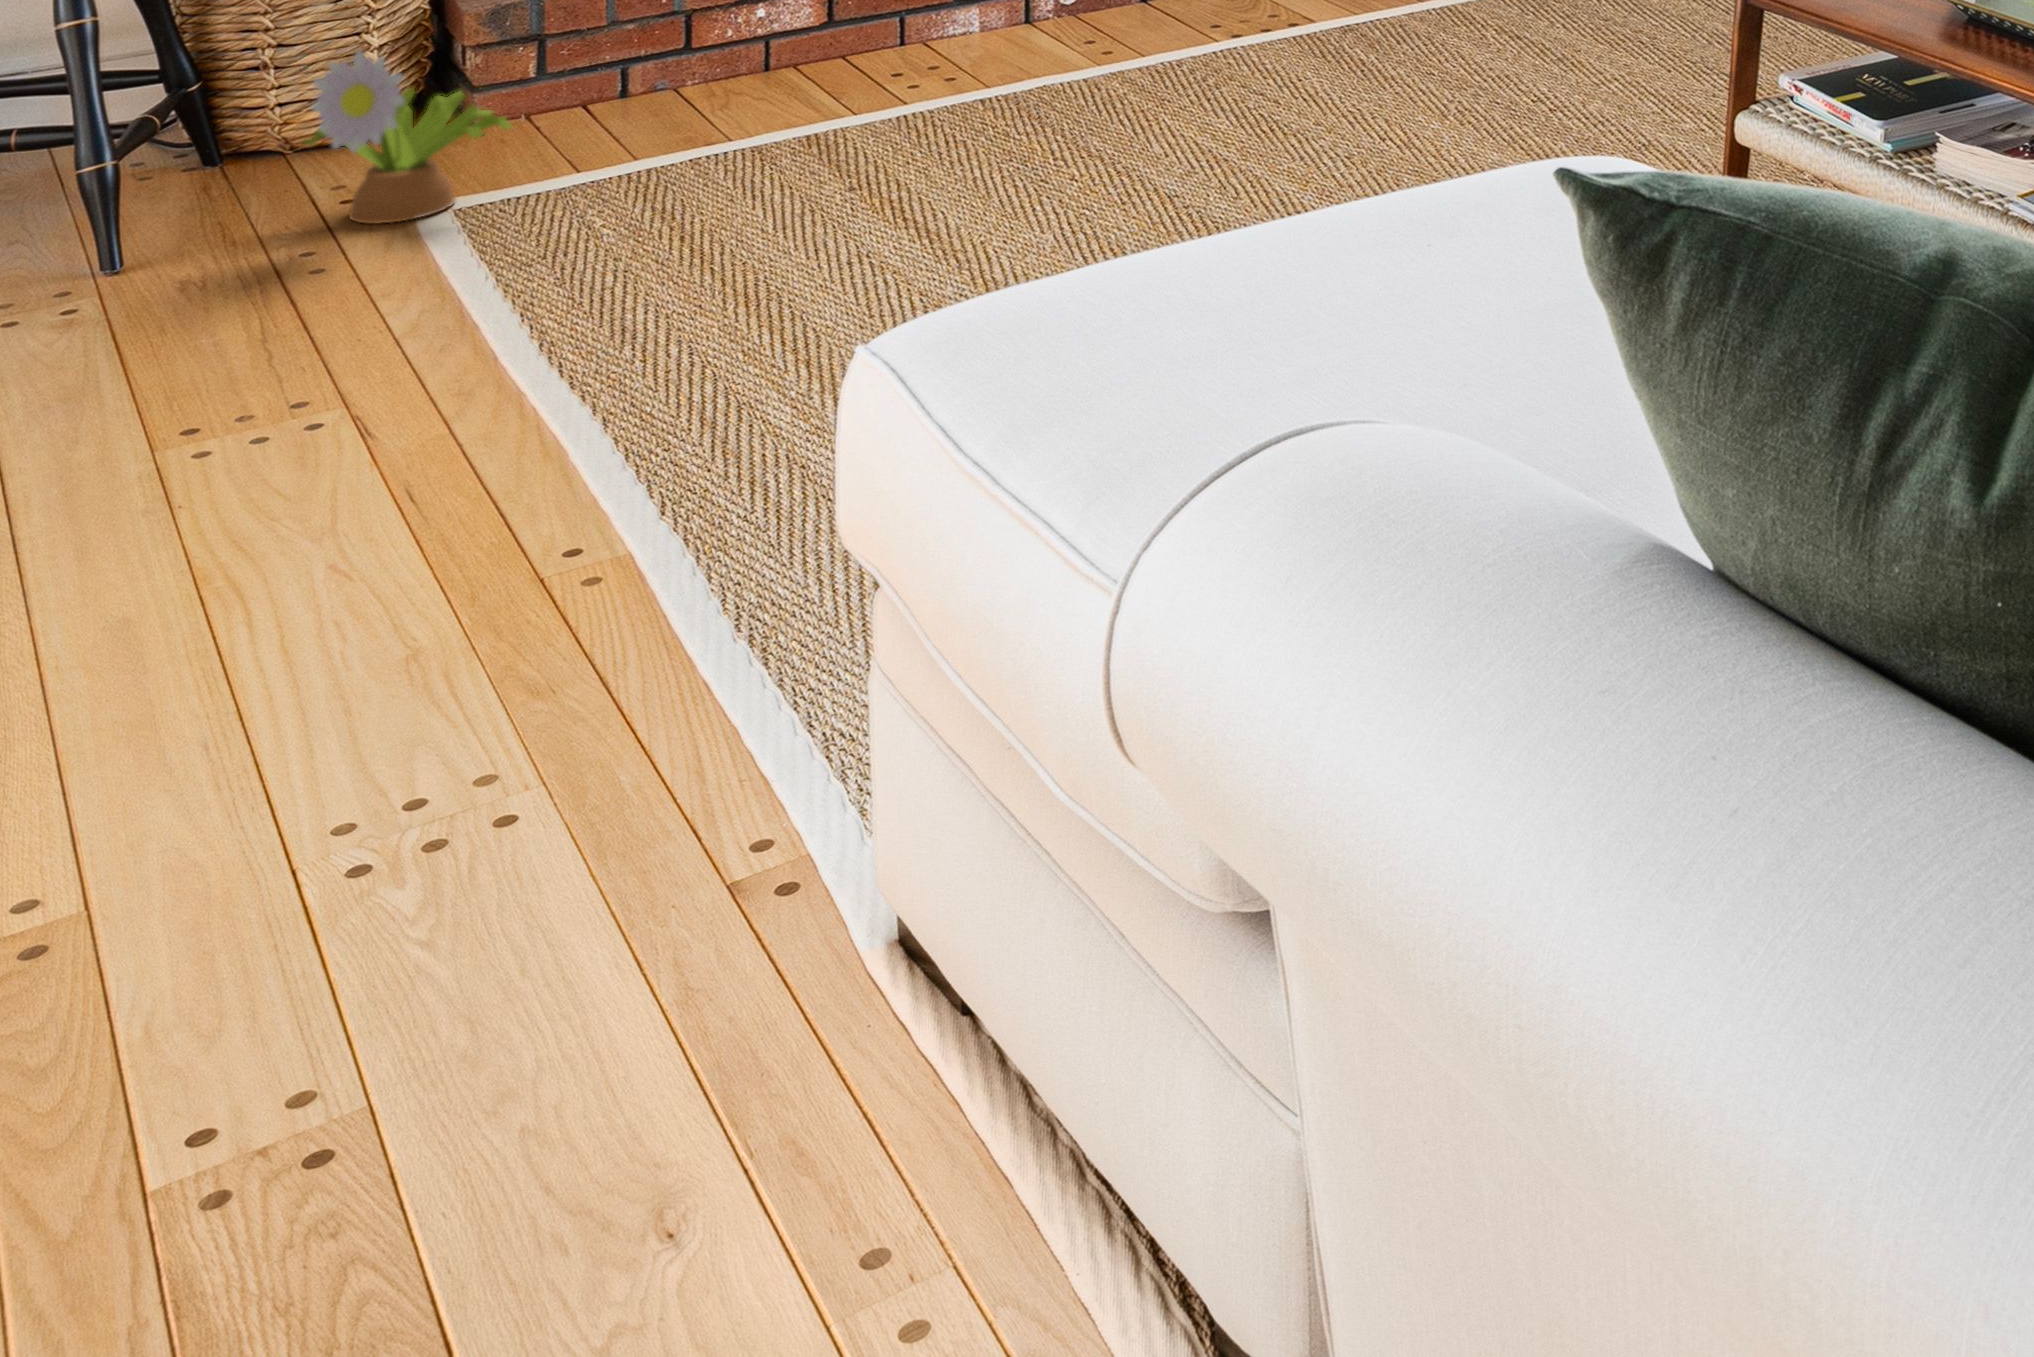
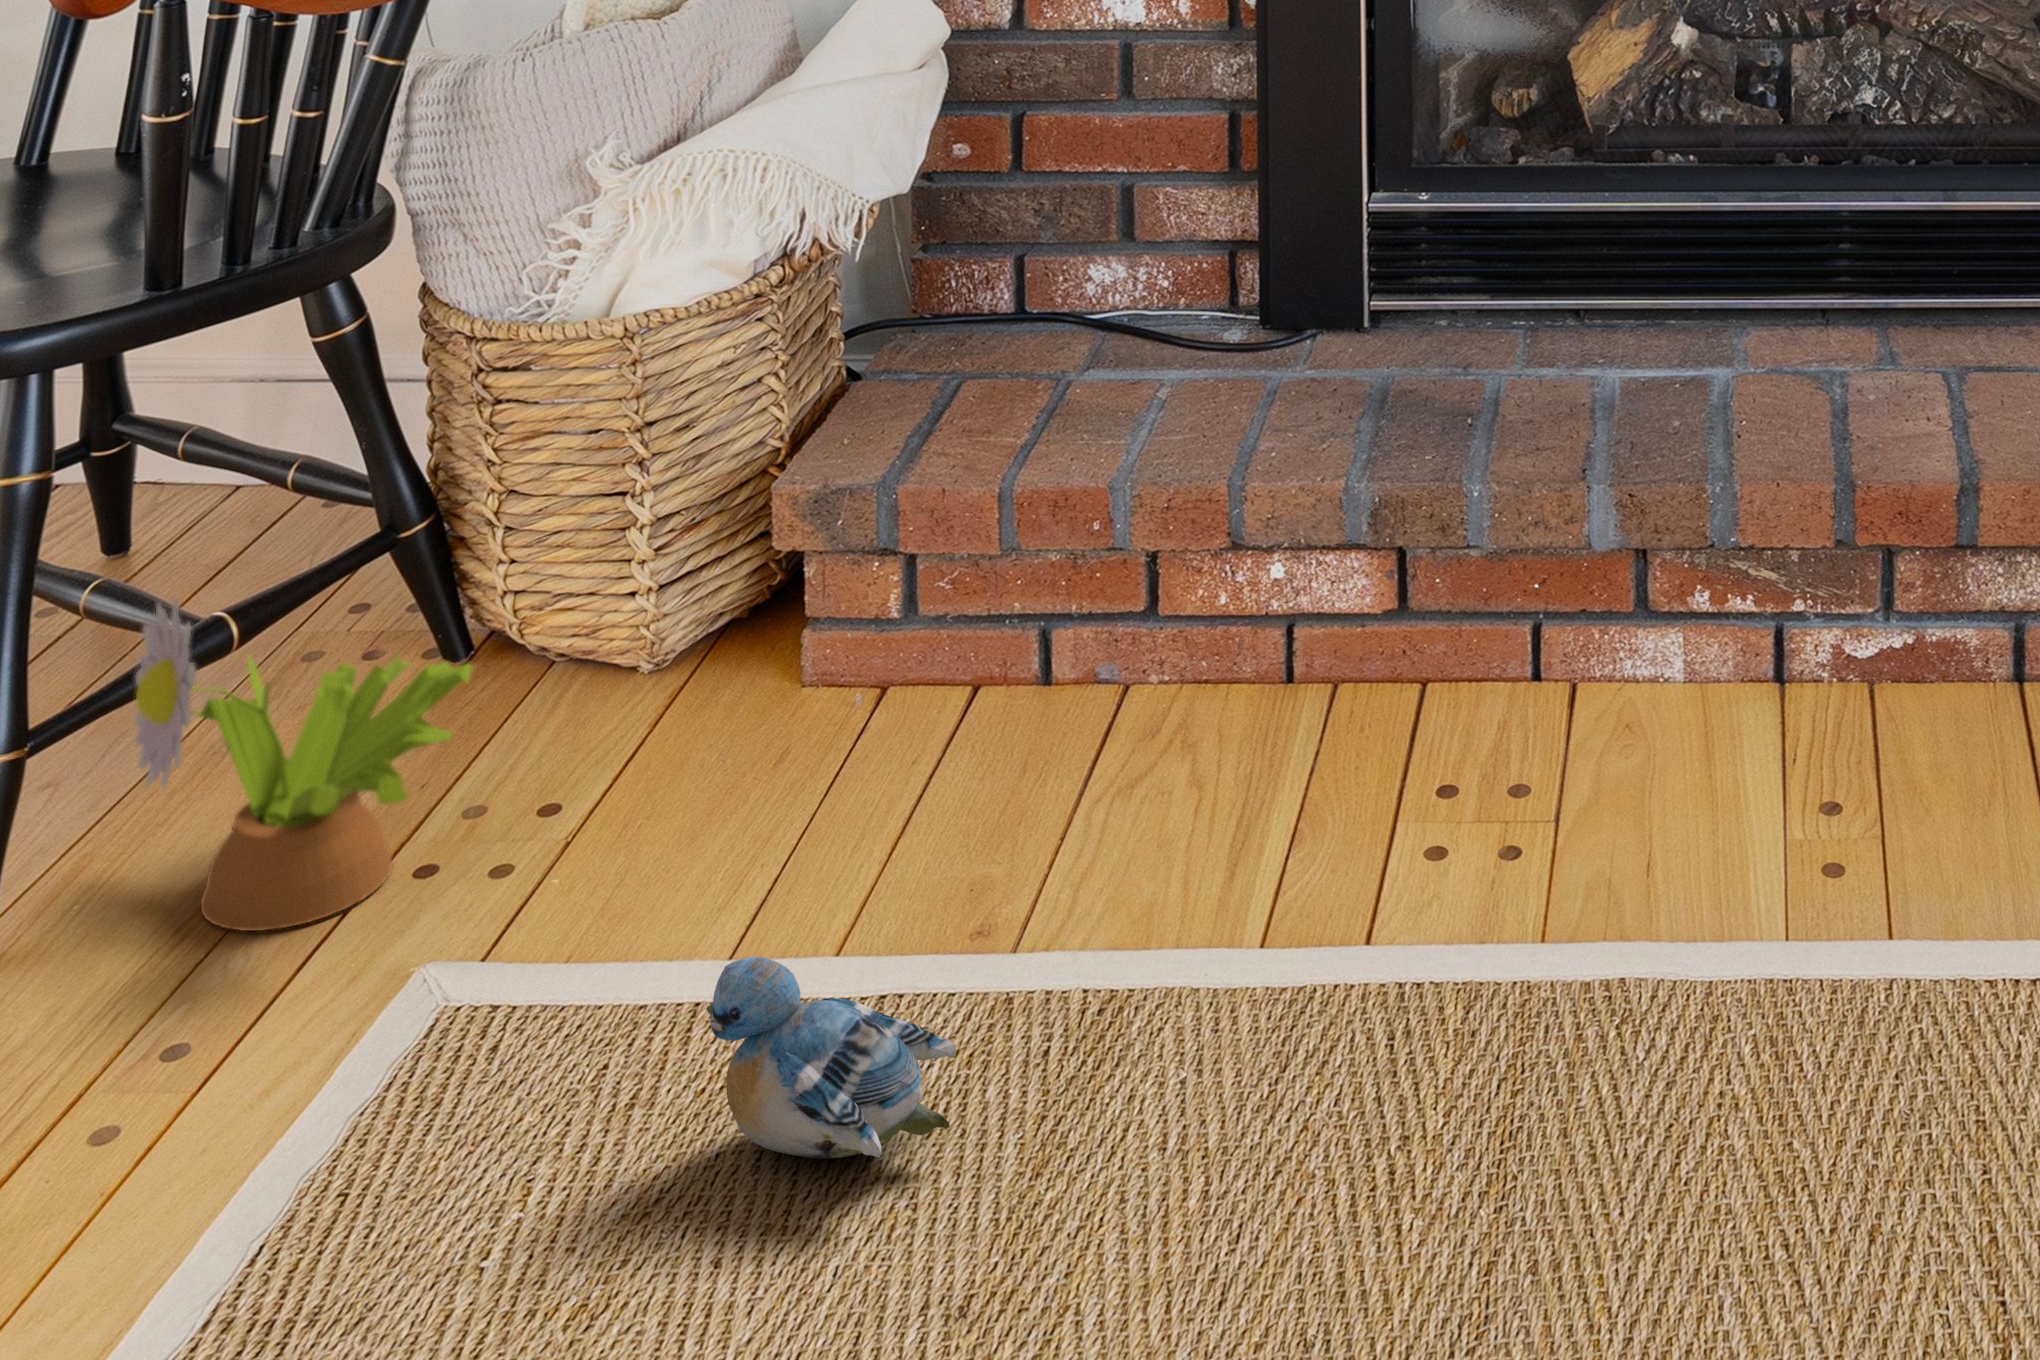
plush toy: none [790,106,917,186] -> present [706,957,956,1158]

